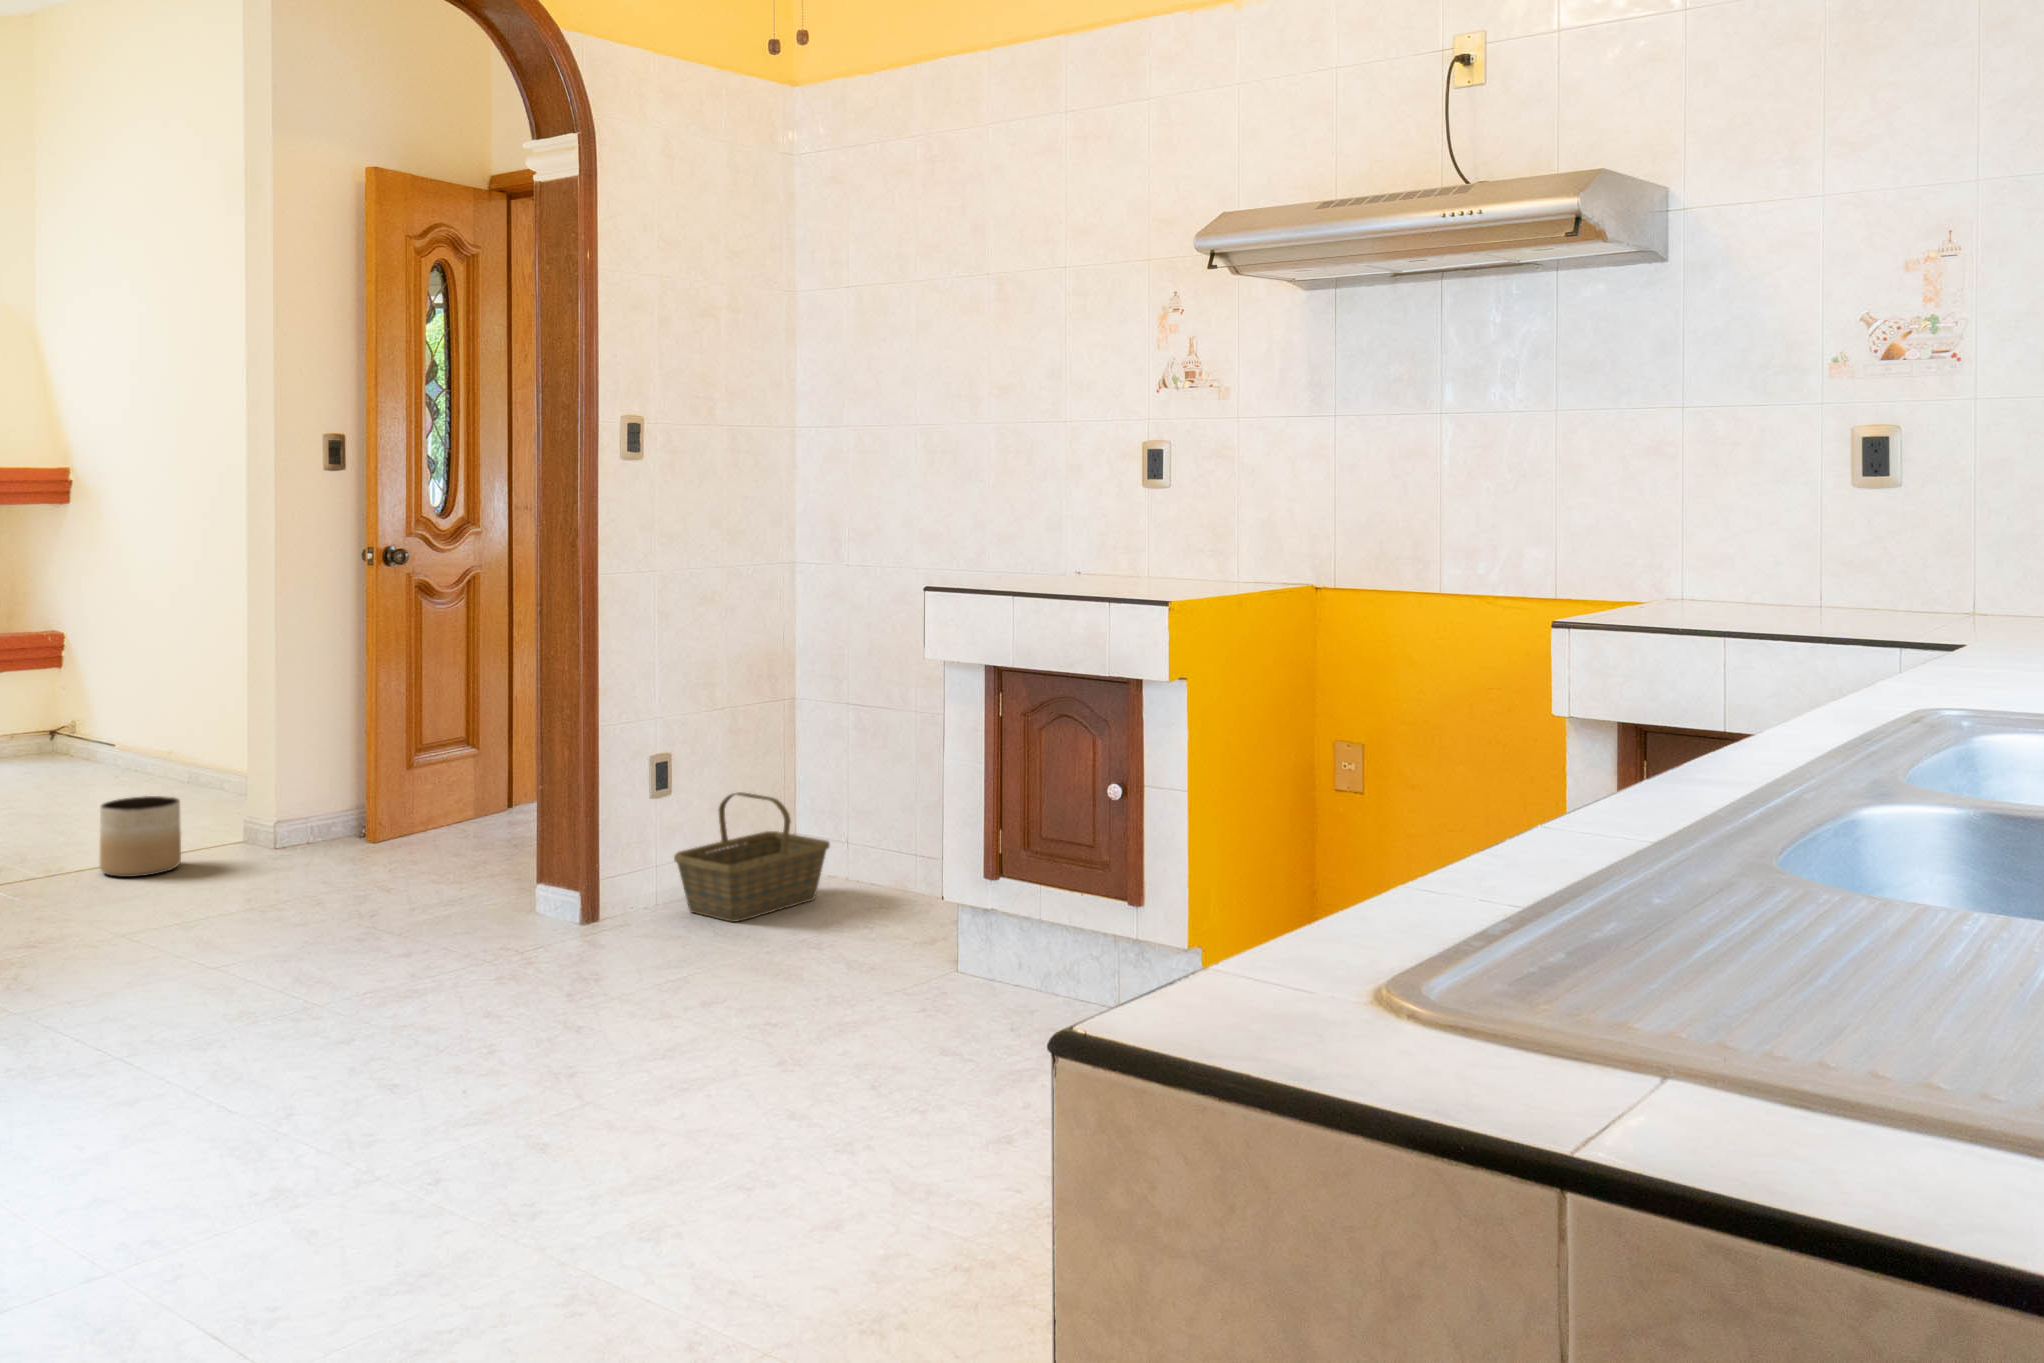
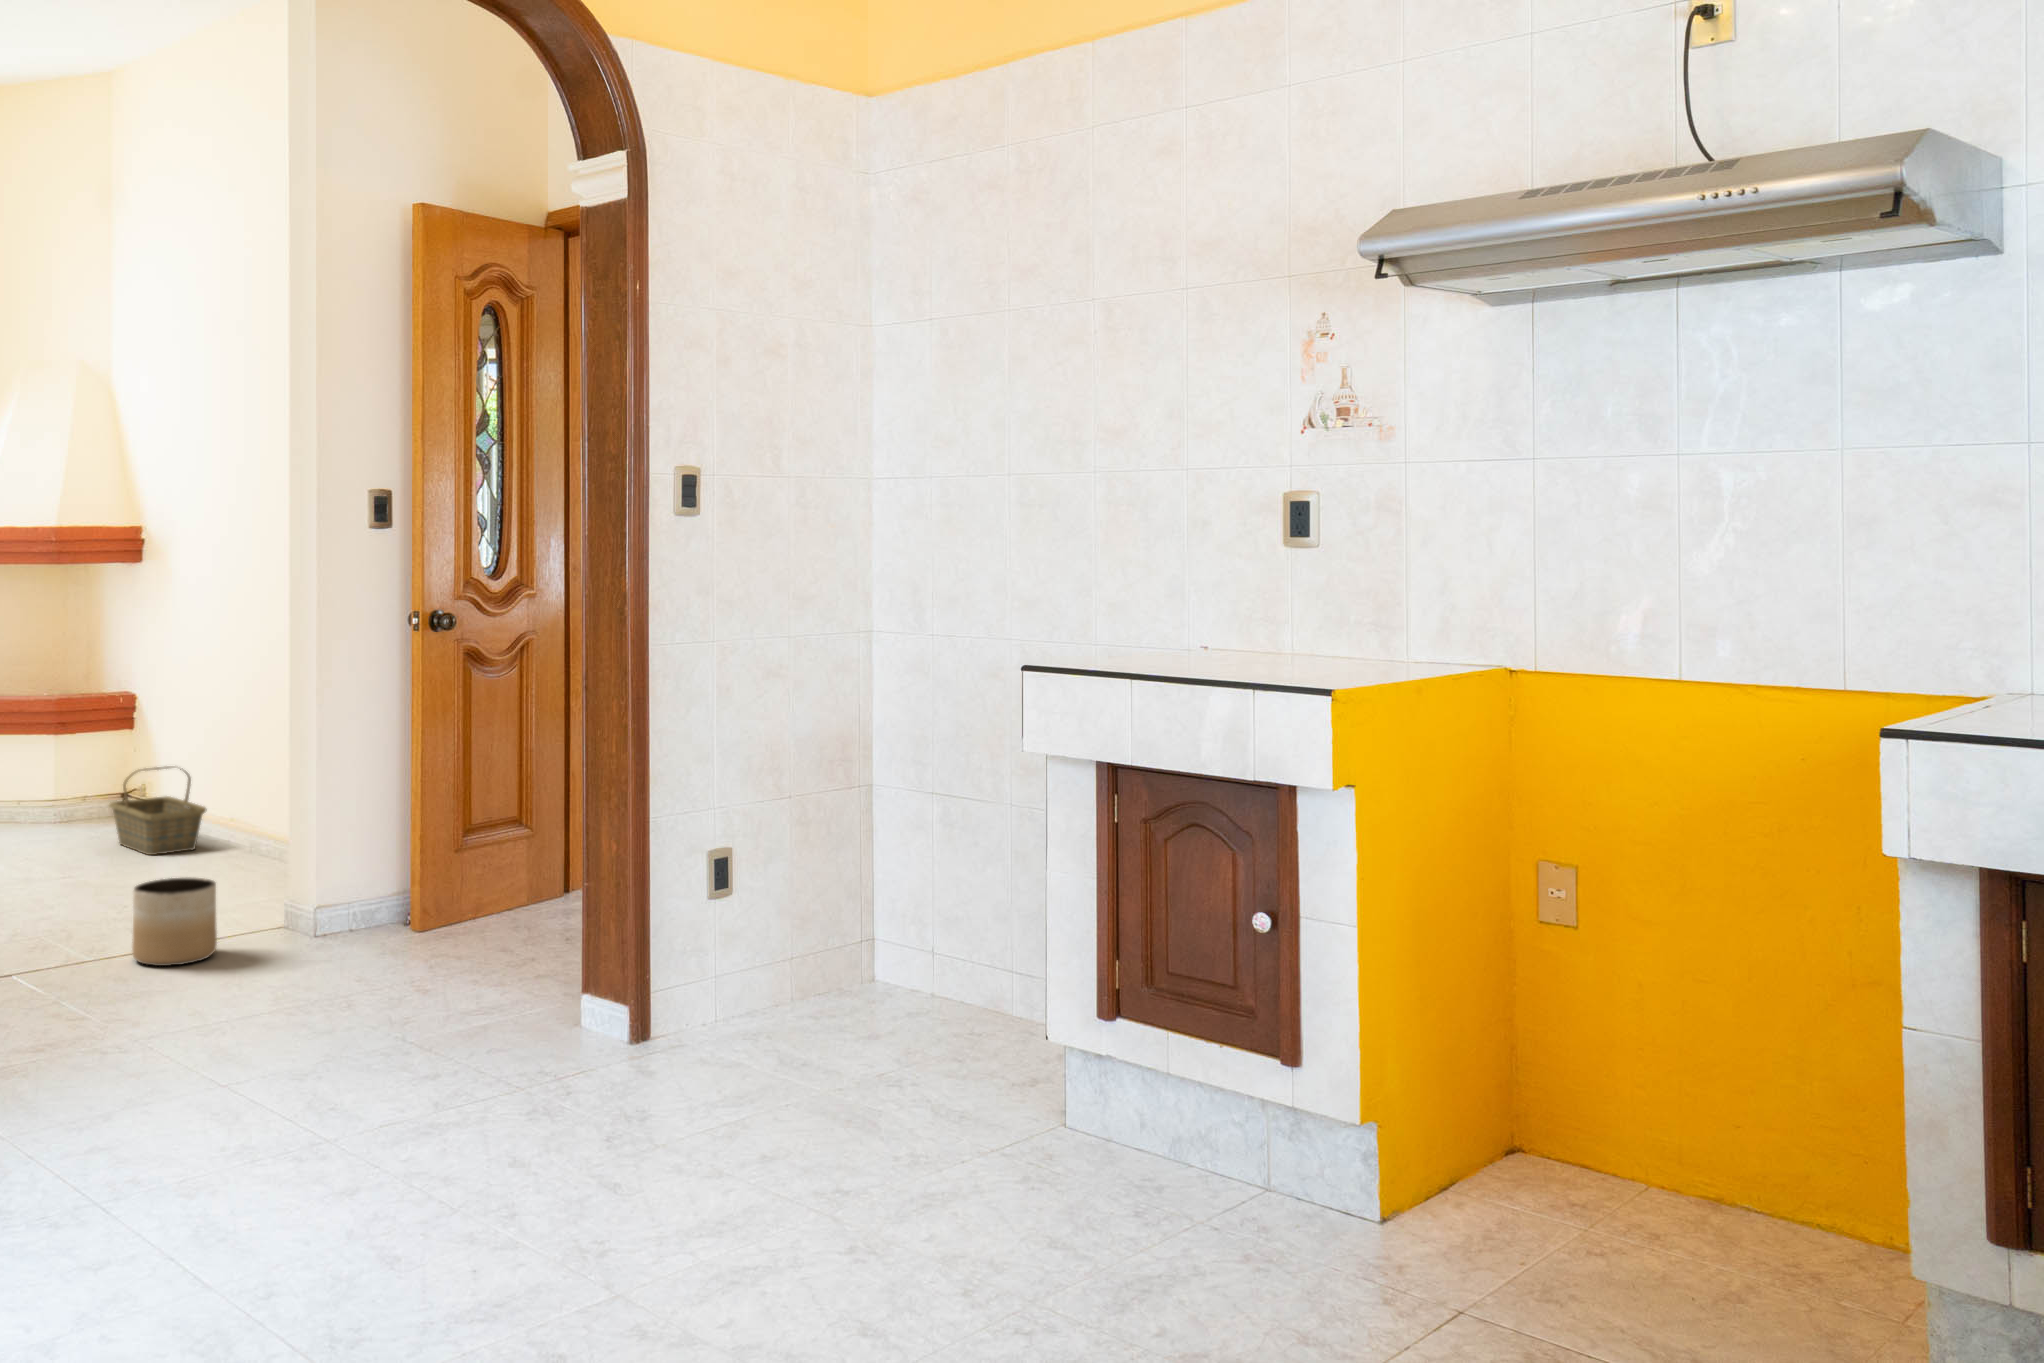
basket: present [674,792,830,922] -> present [110,766,207,855]

